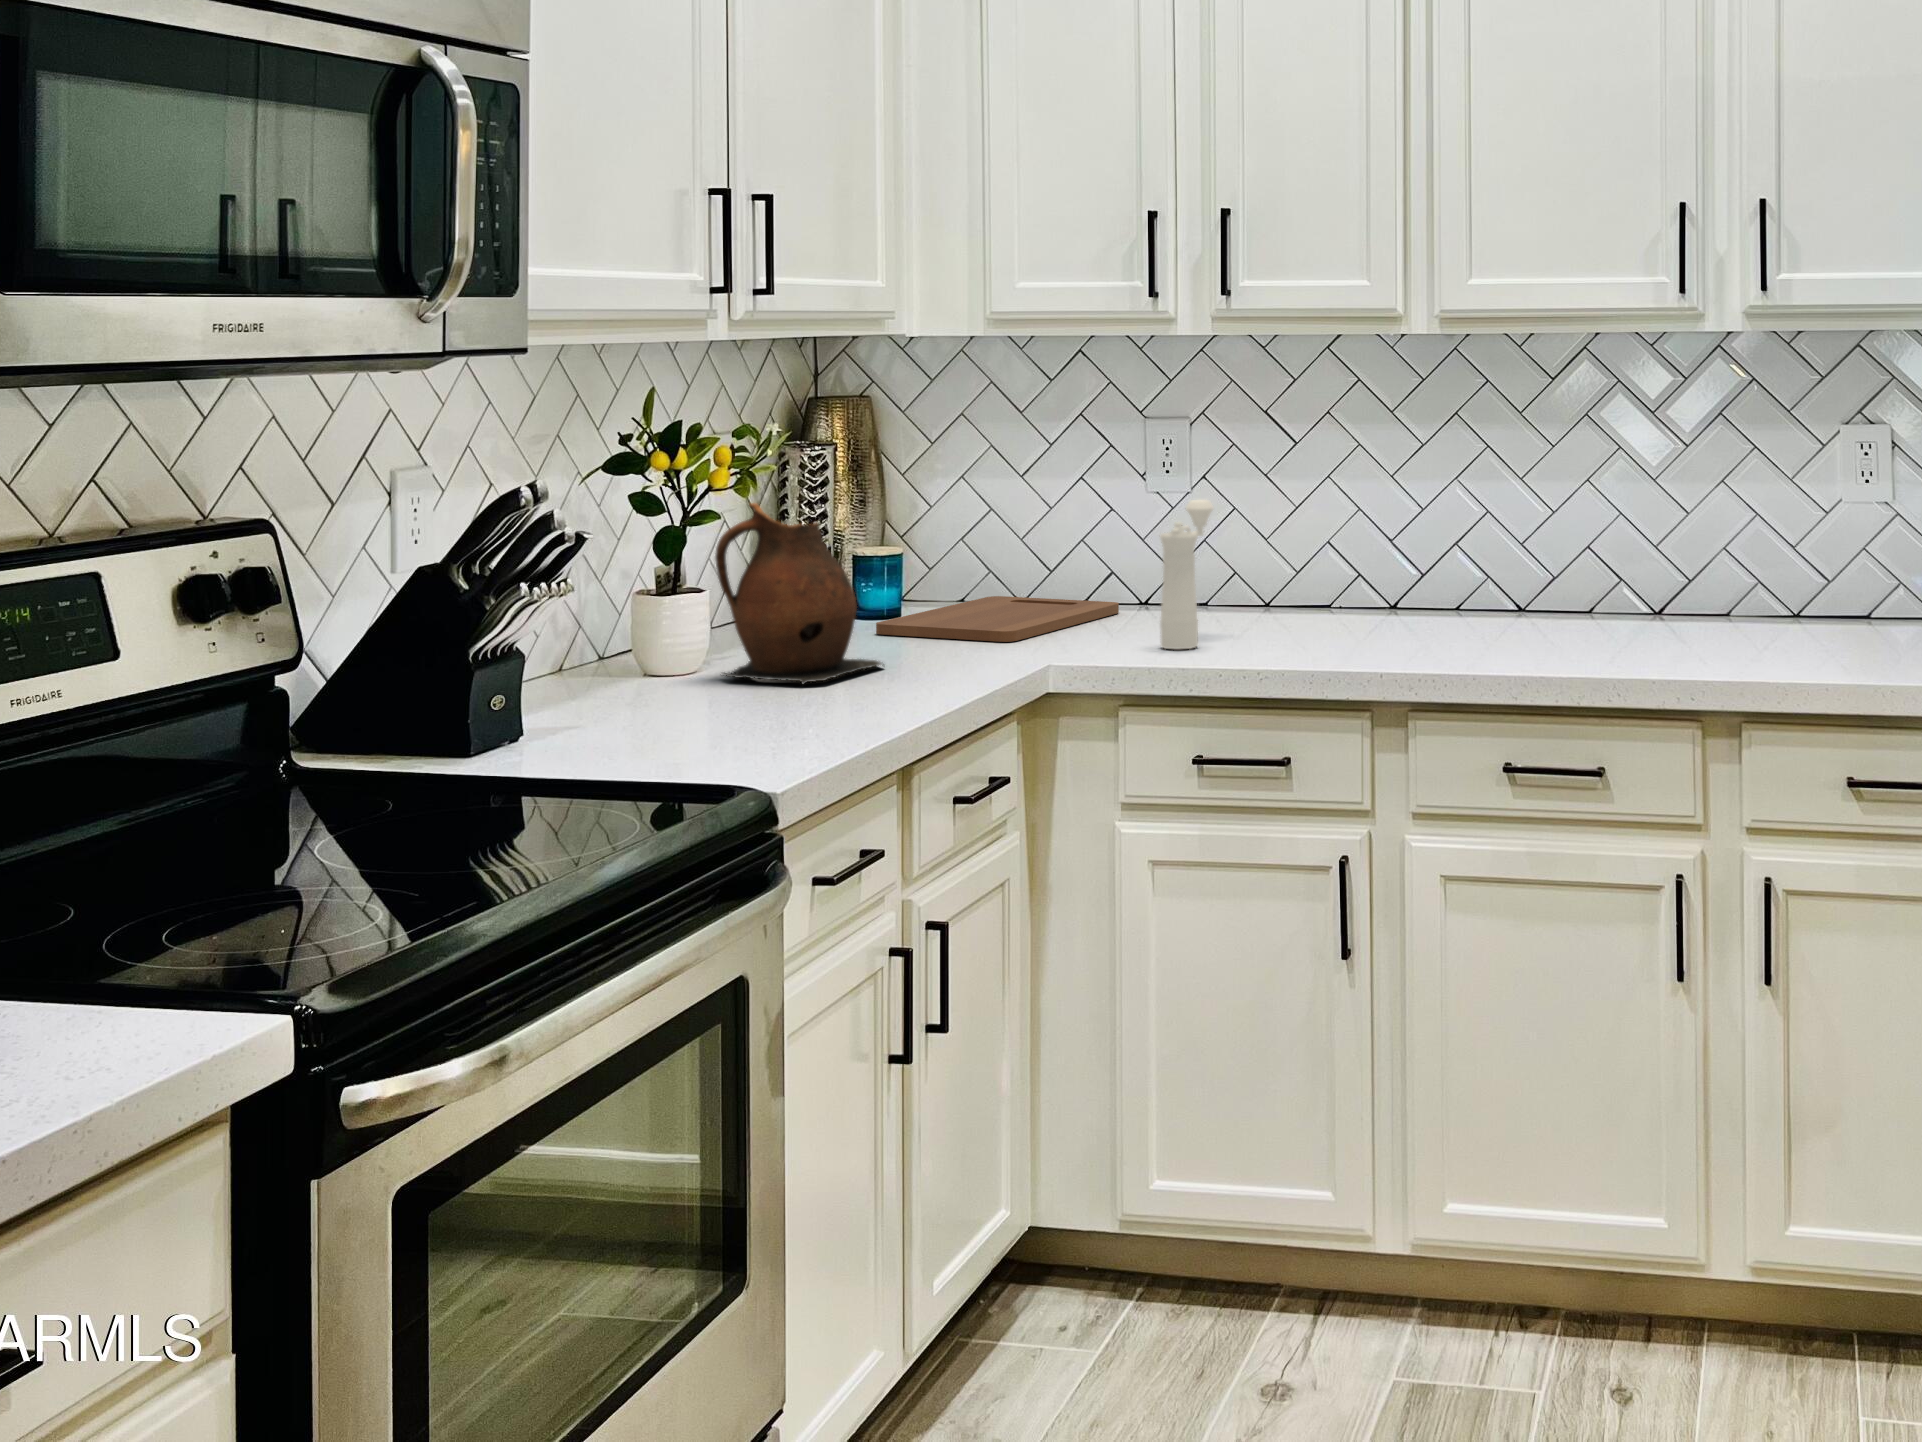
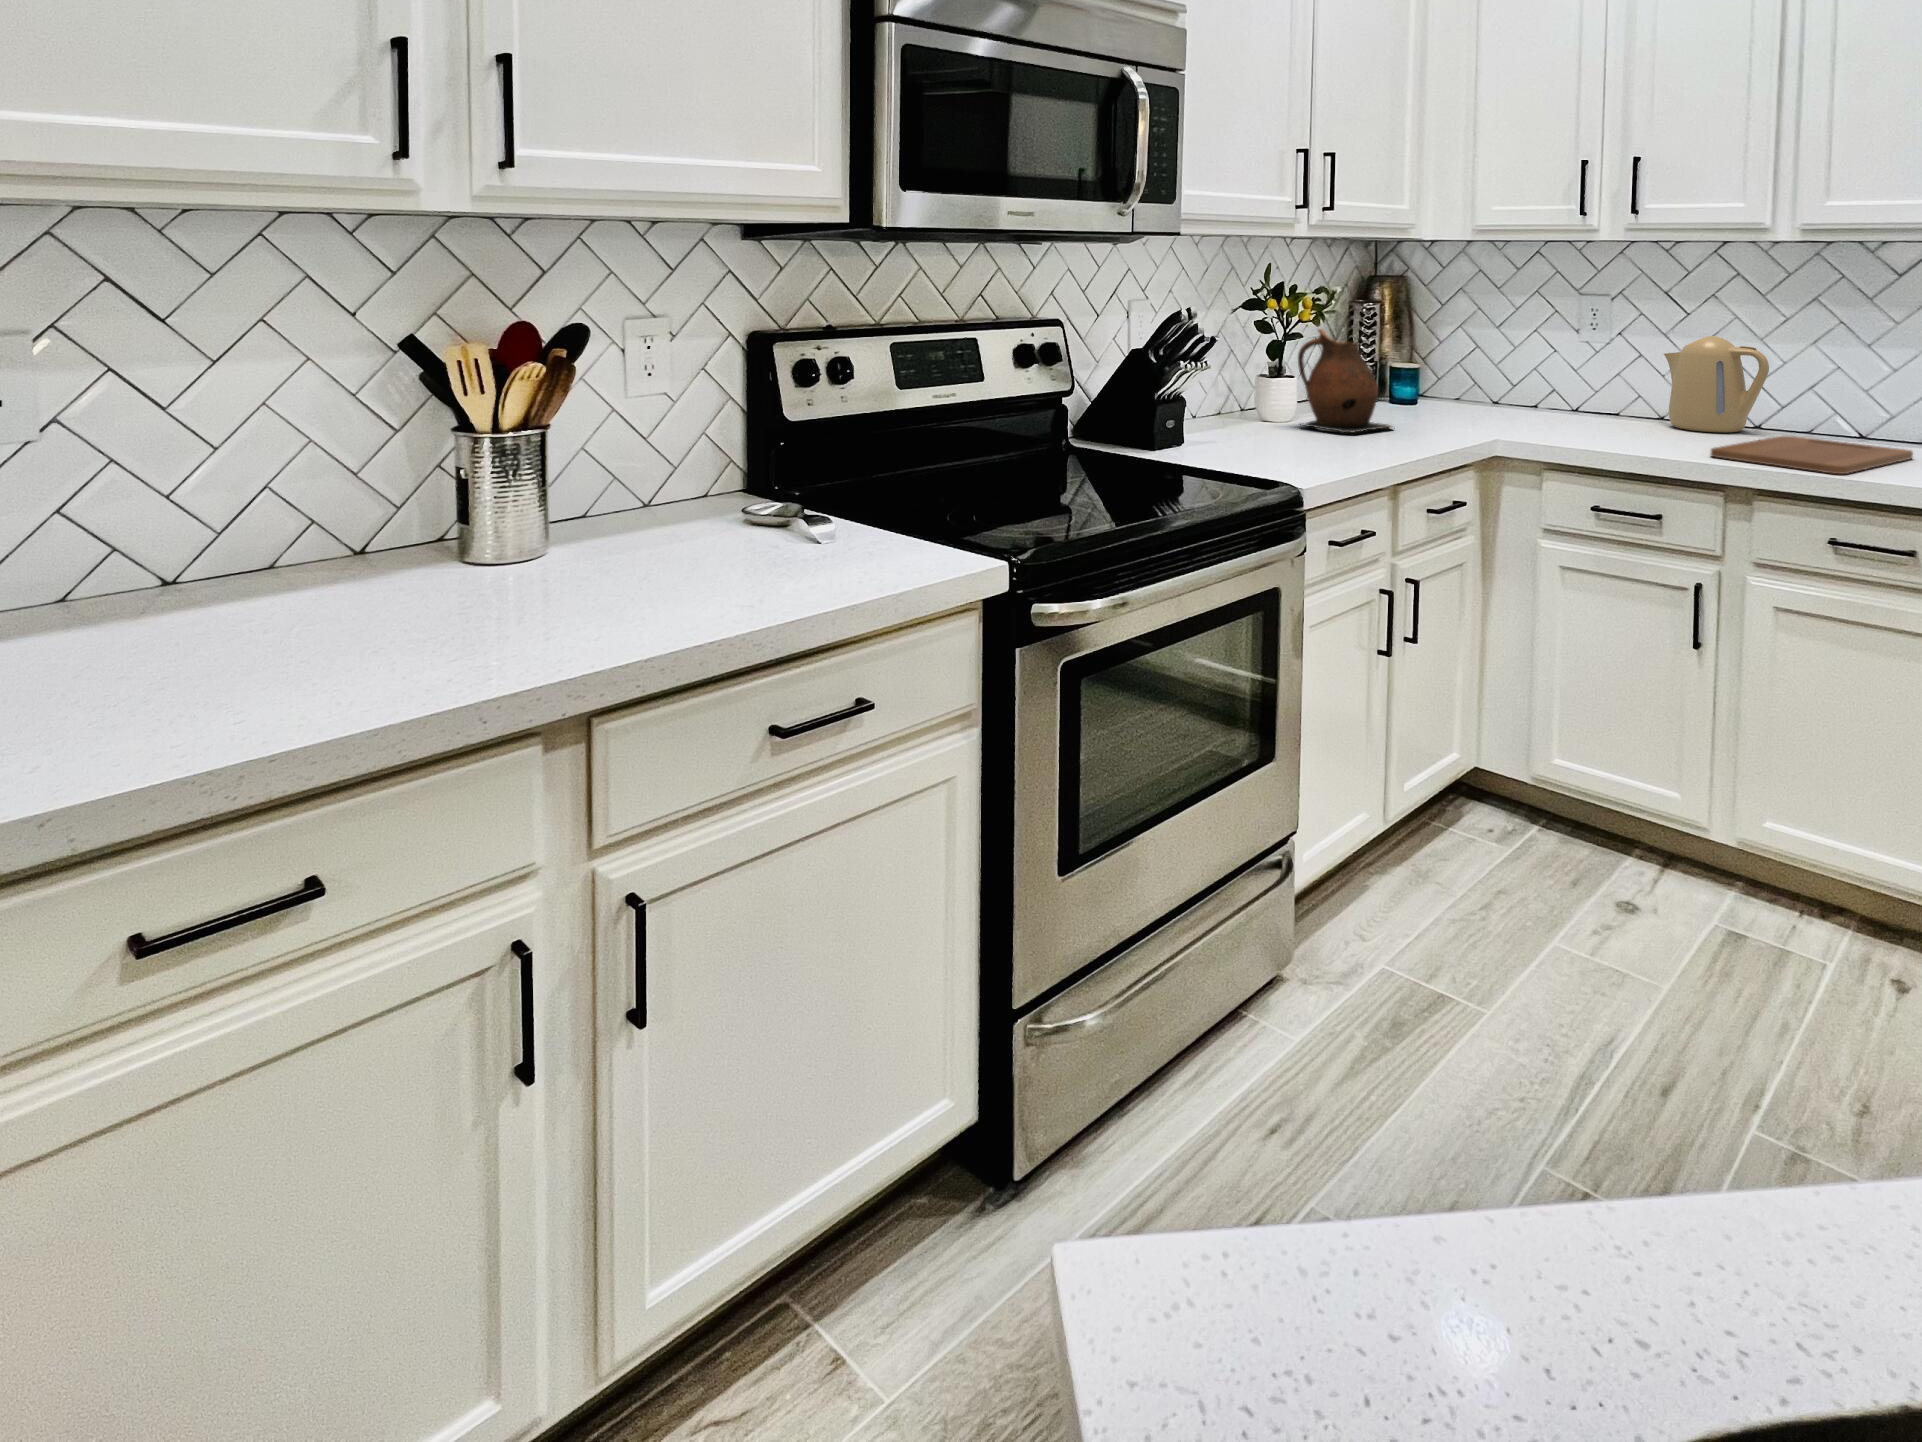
kettle: none [1266,478,1405,624] -> present [1664,336,1769,433]
pepper mill: present [1160,500,1214,649] -> none [1577,344,1621,437]
cutting board: present [876,596,1119,642] -> present [1711,436,1913,474]

